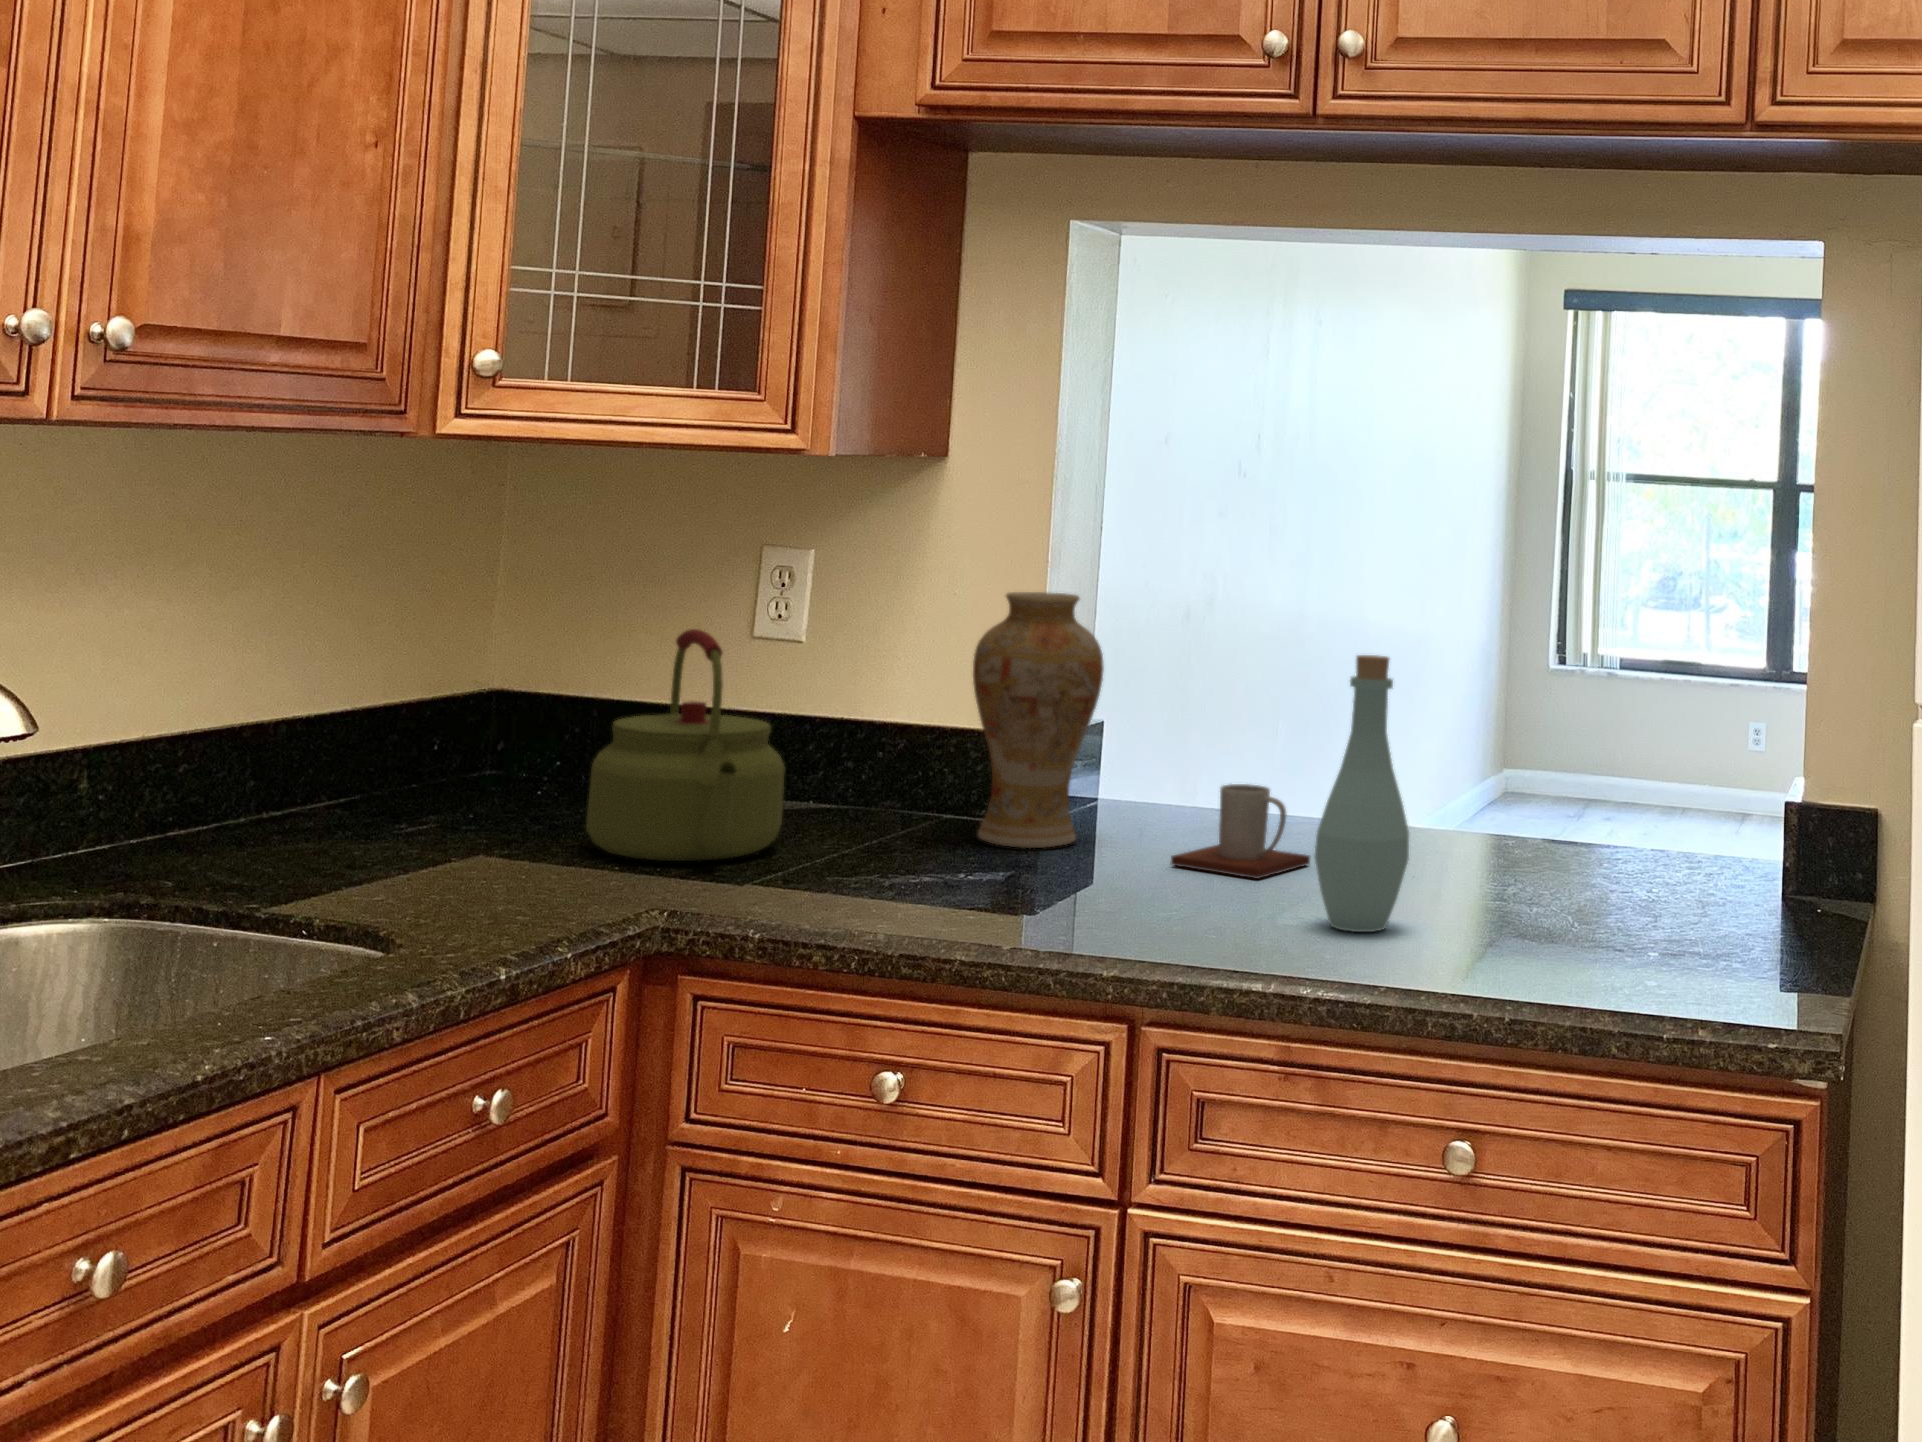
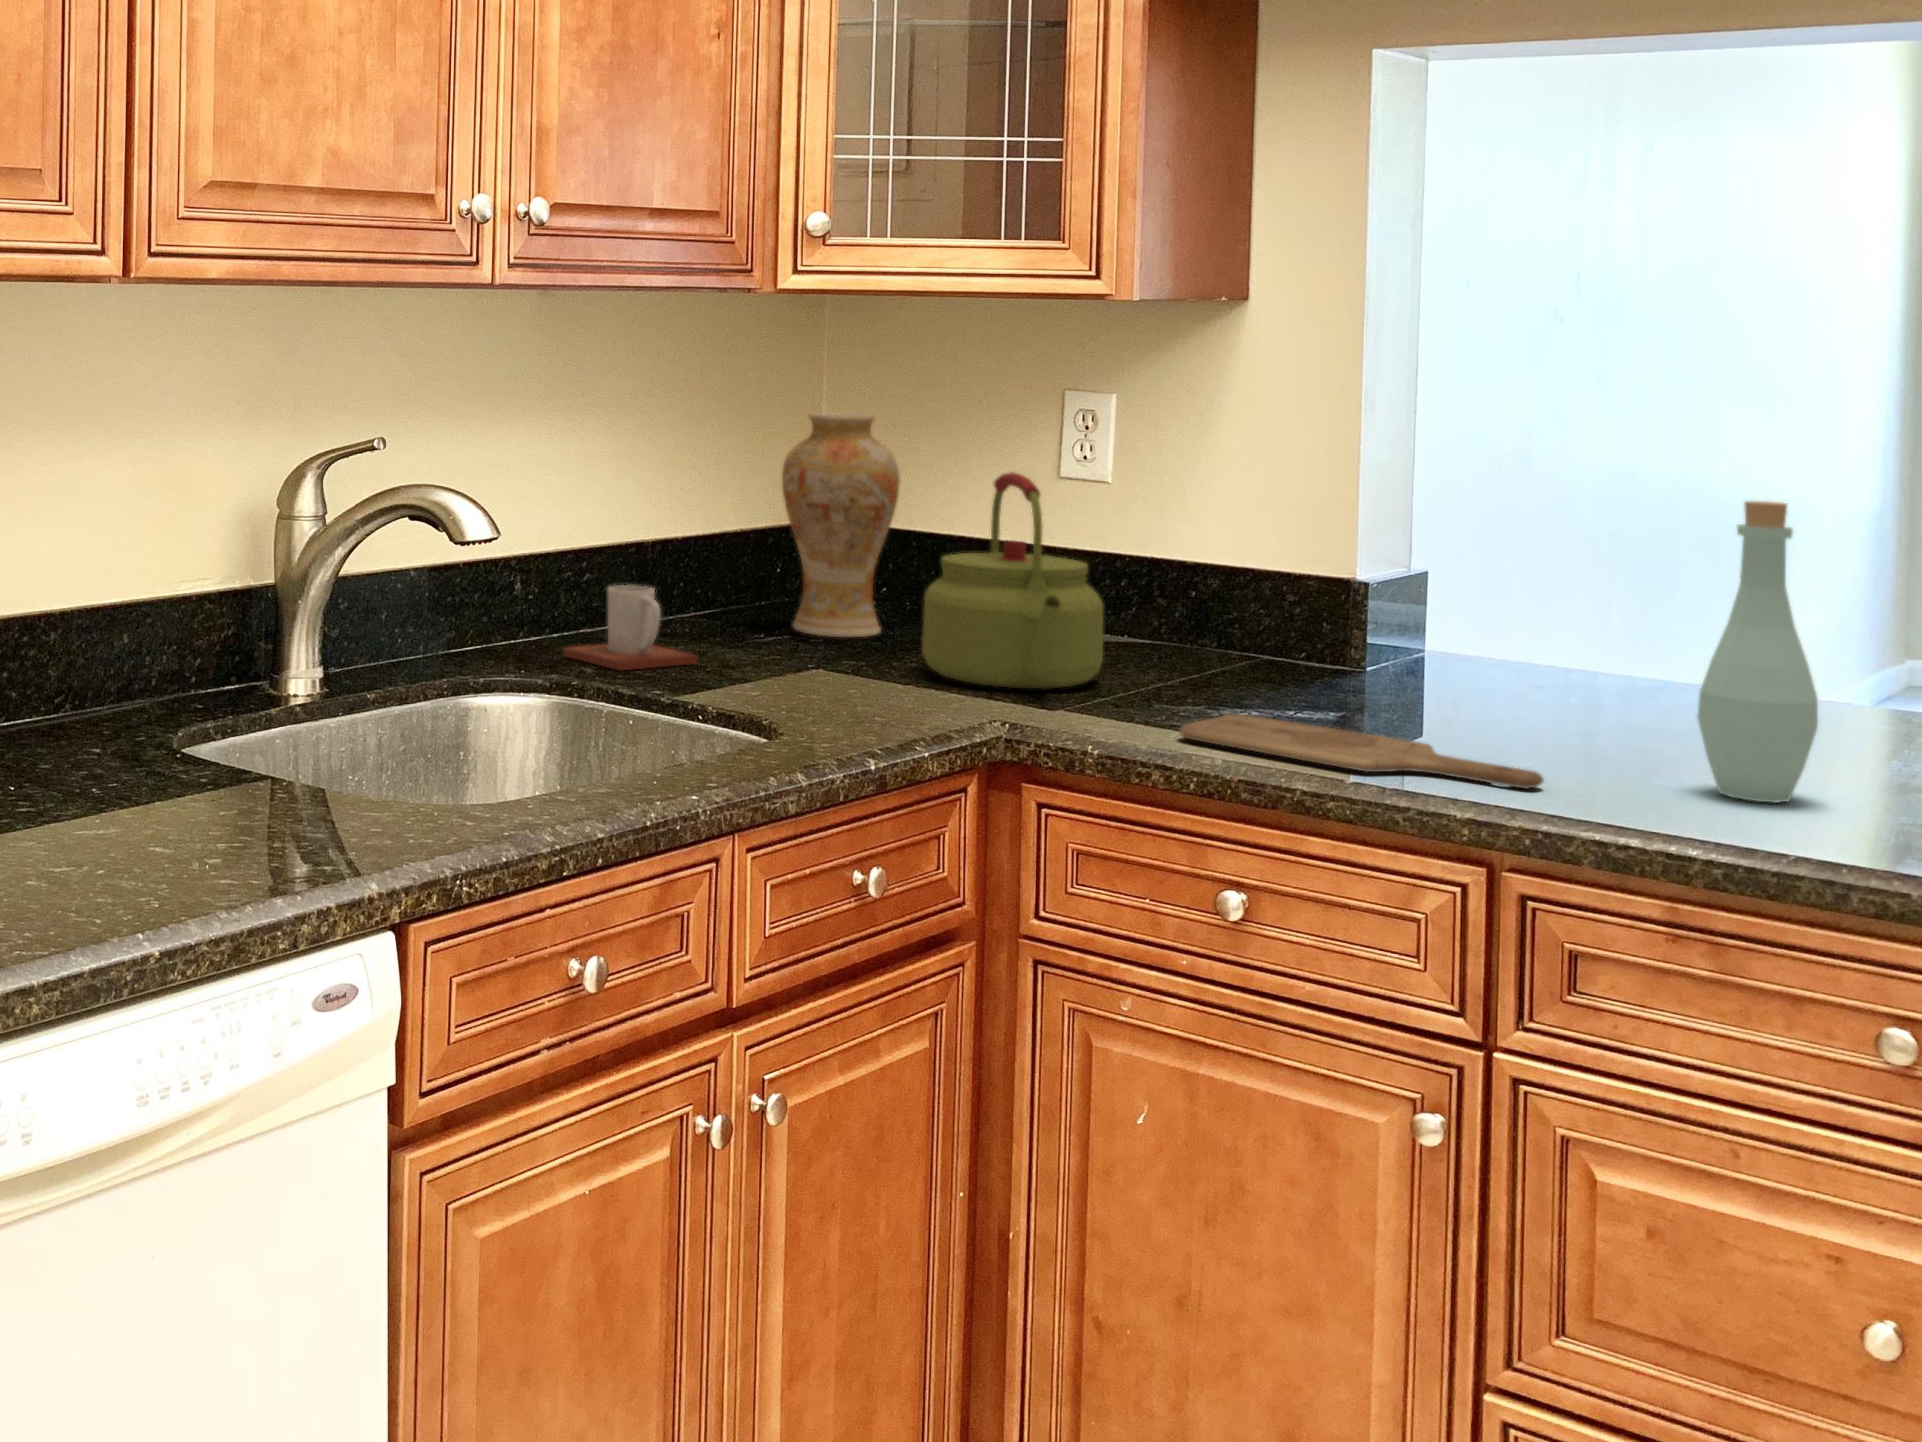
vase: present [973,592,1104,848] -> present [782,413,900,638]
mug: present [1171,784,1310,879] -> present [563,585,697,670]
cutting board: none [848,878,1184,937] -> present [1179,714,1543,789]

